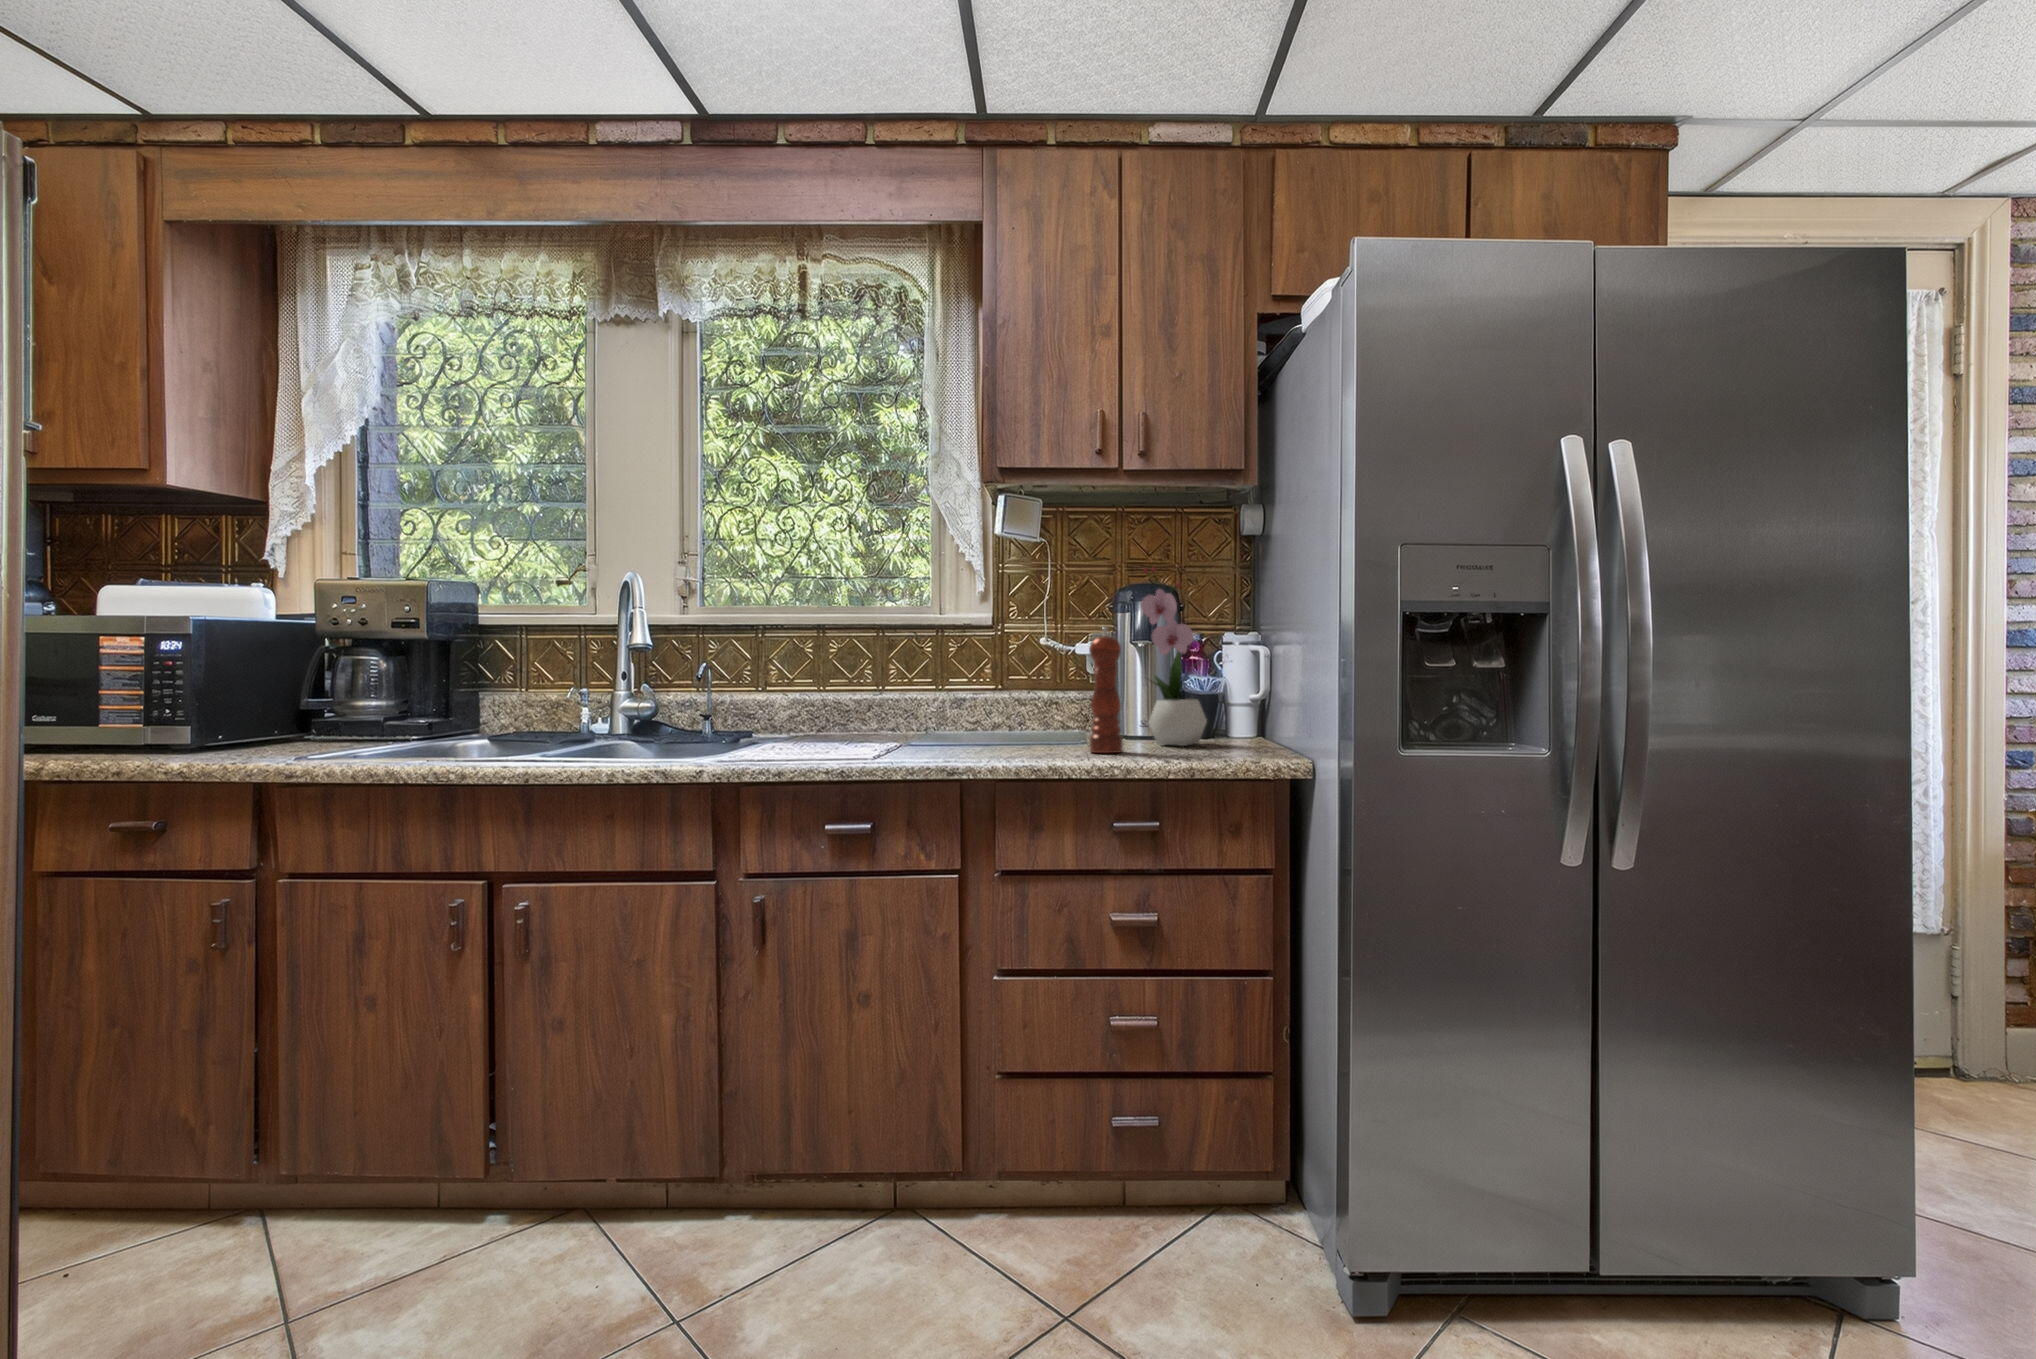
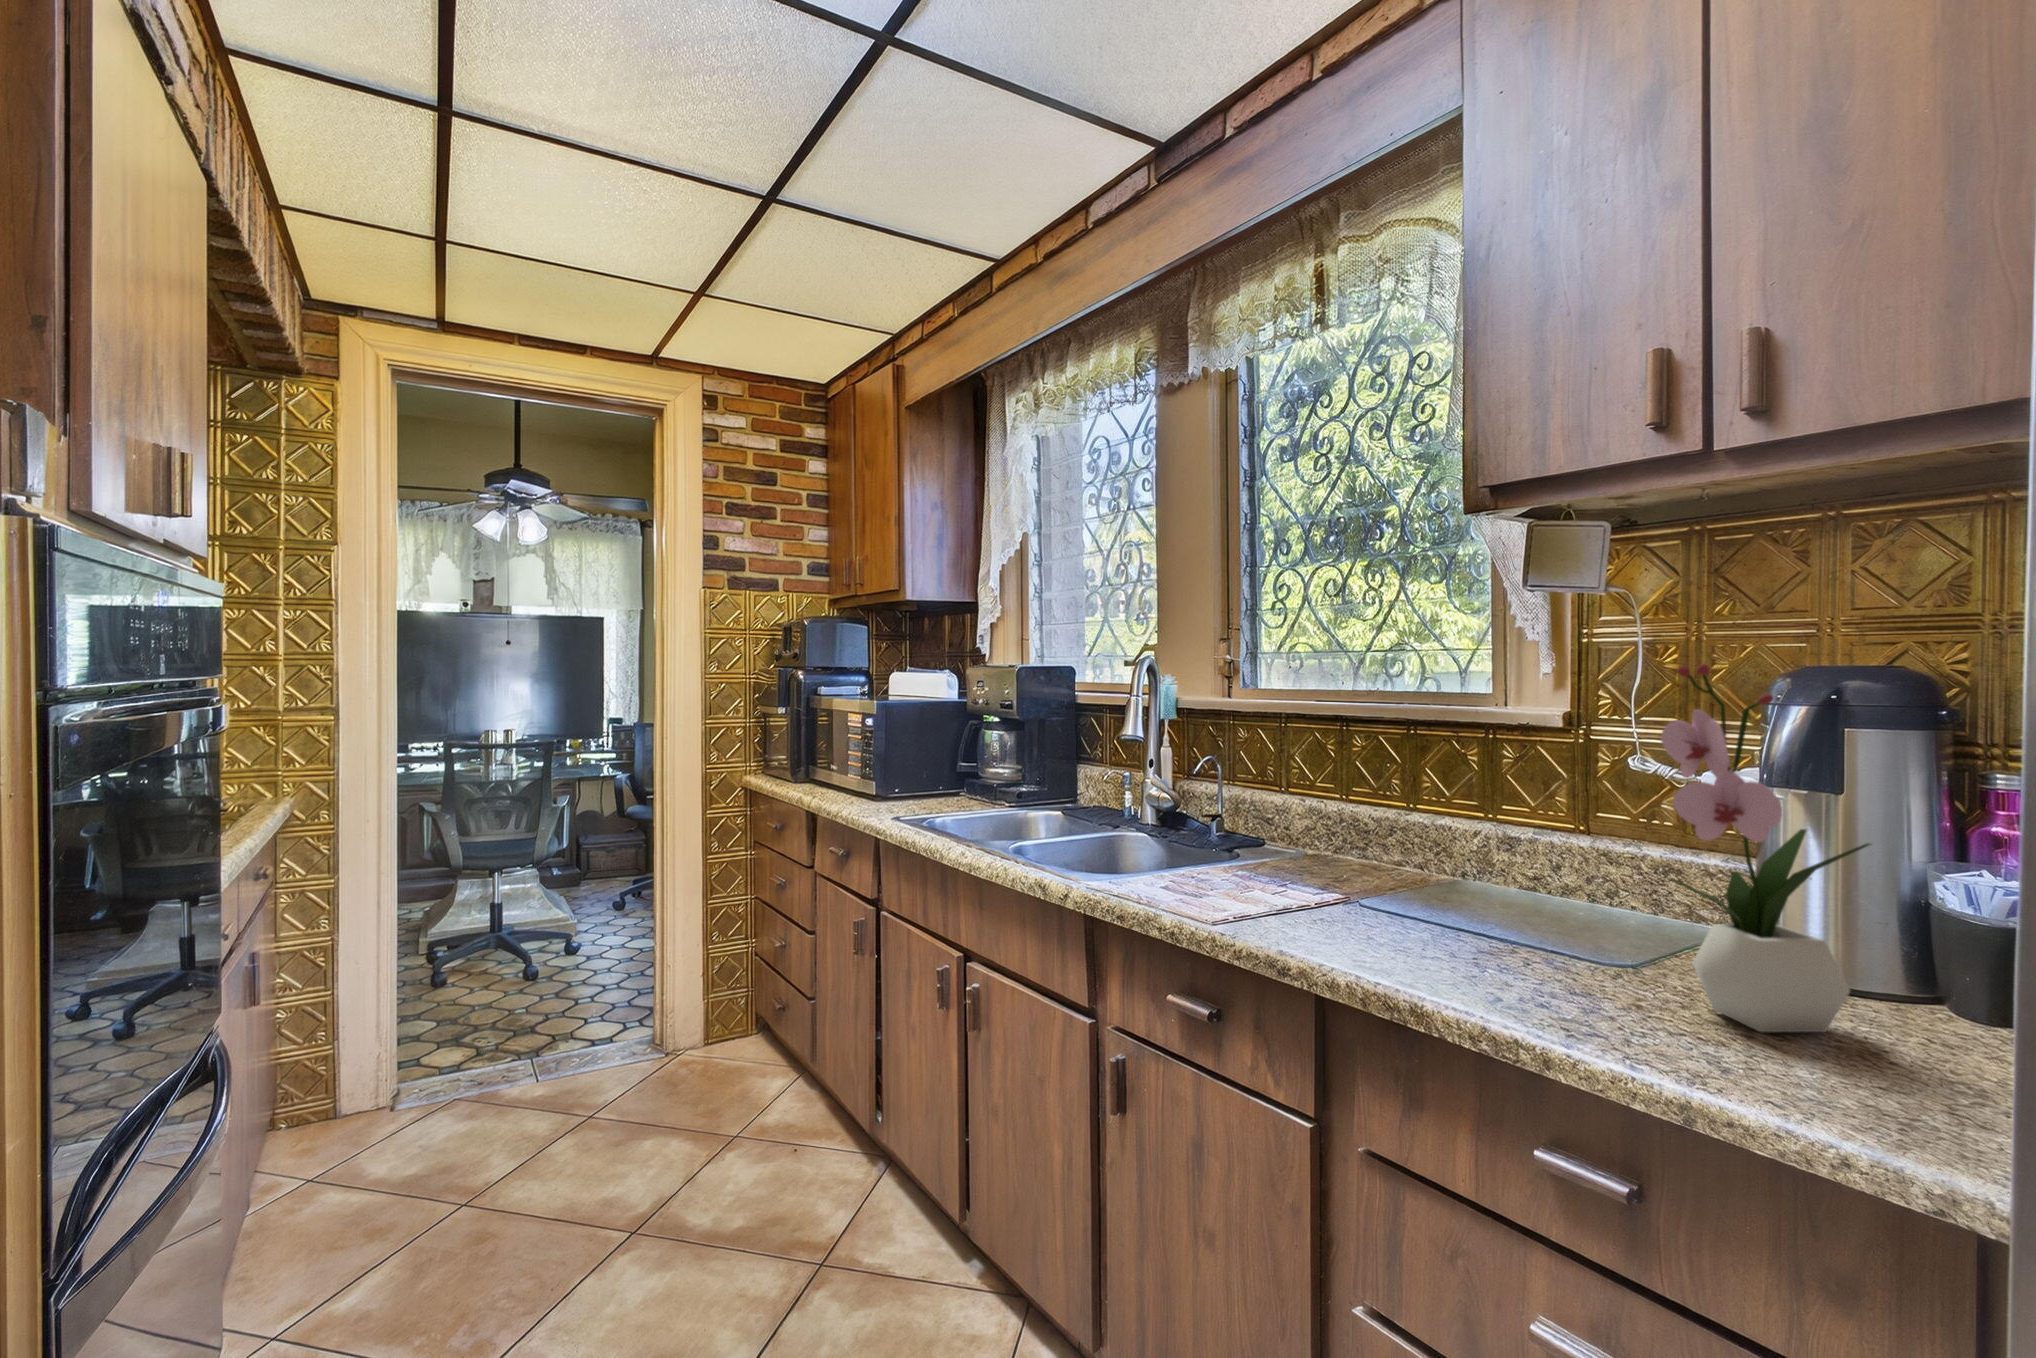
pepper mill: present [1089,627,1123,753] -> none [1510,781,1577,1013]

